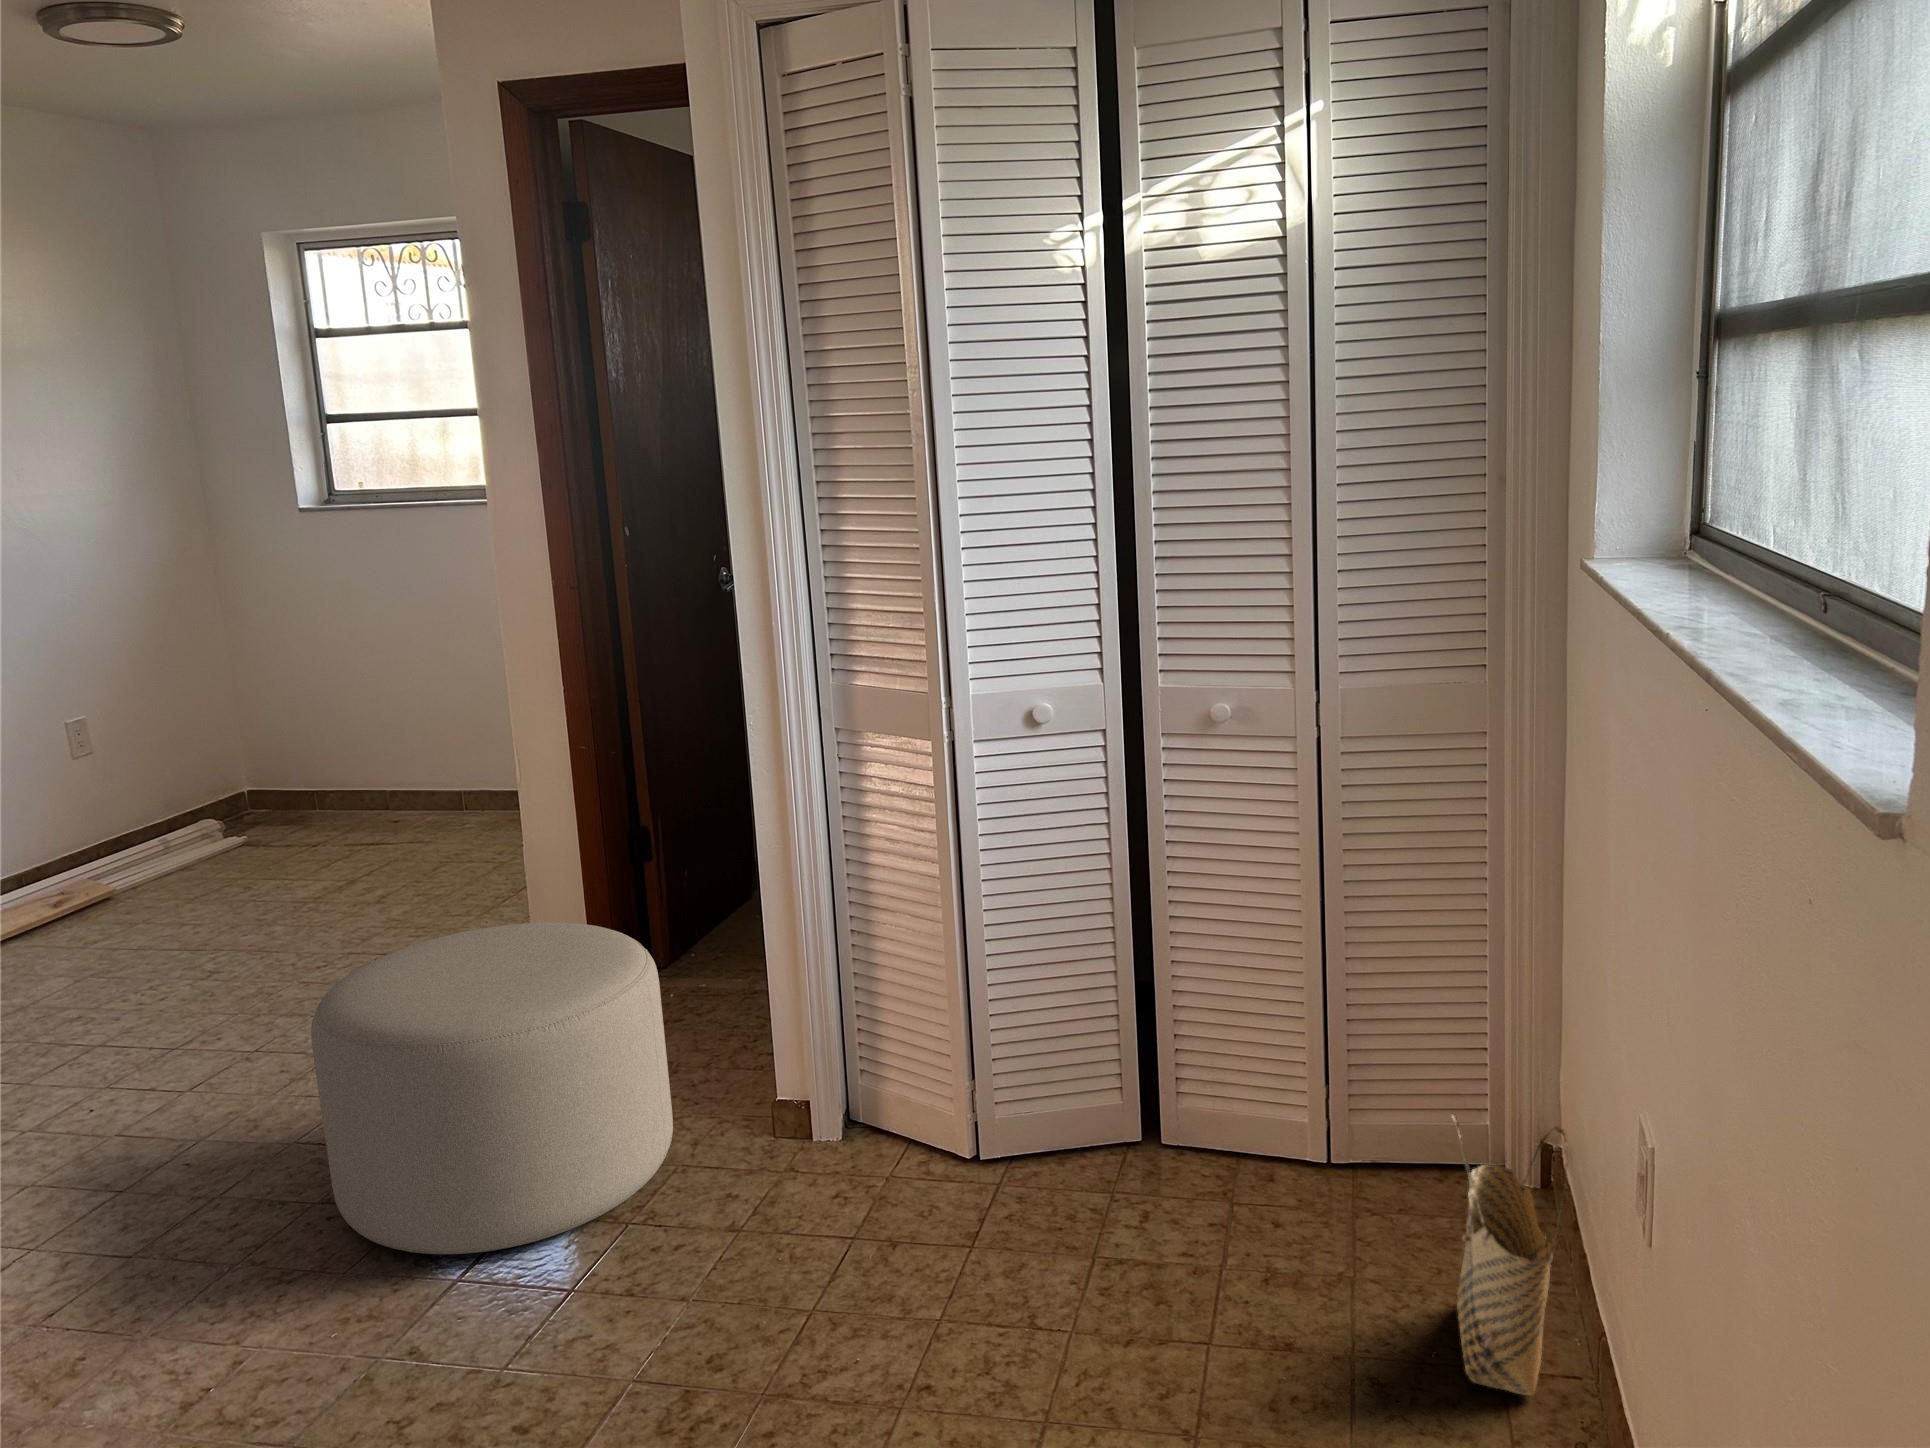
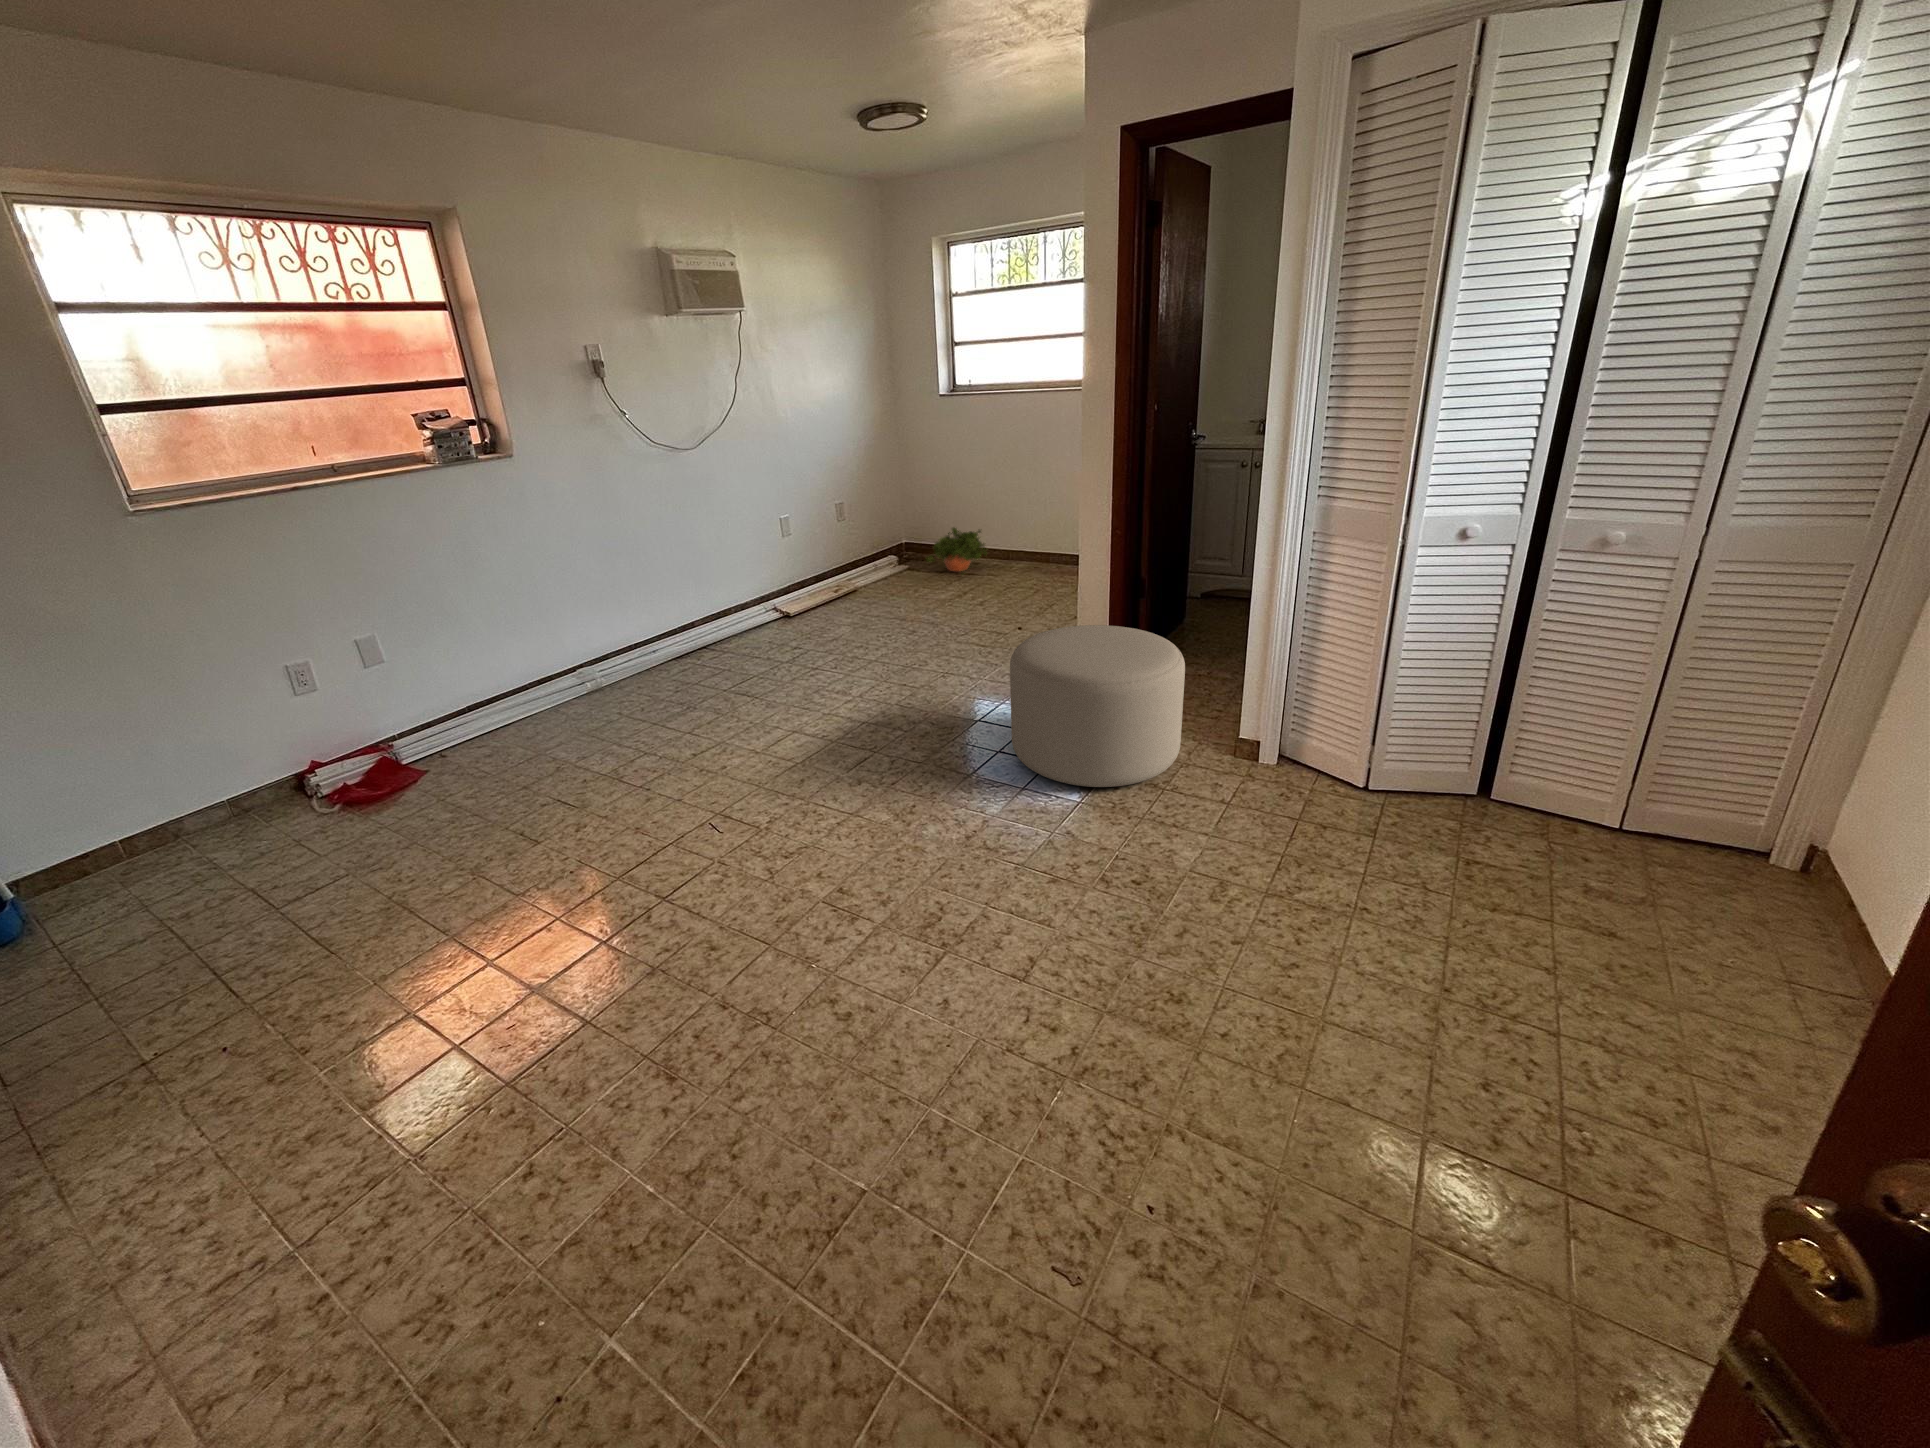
potted plant: none [272,753,416,850] -> present [927,528,987,572]
woven basket: present [1452,1114,1568,1395] -> none [1750,819,1903,1001]

